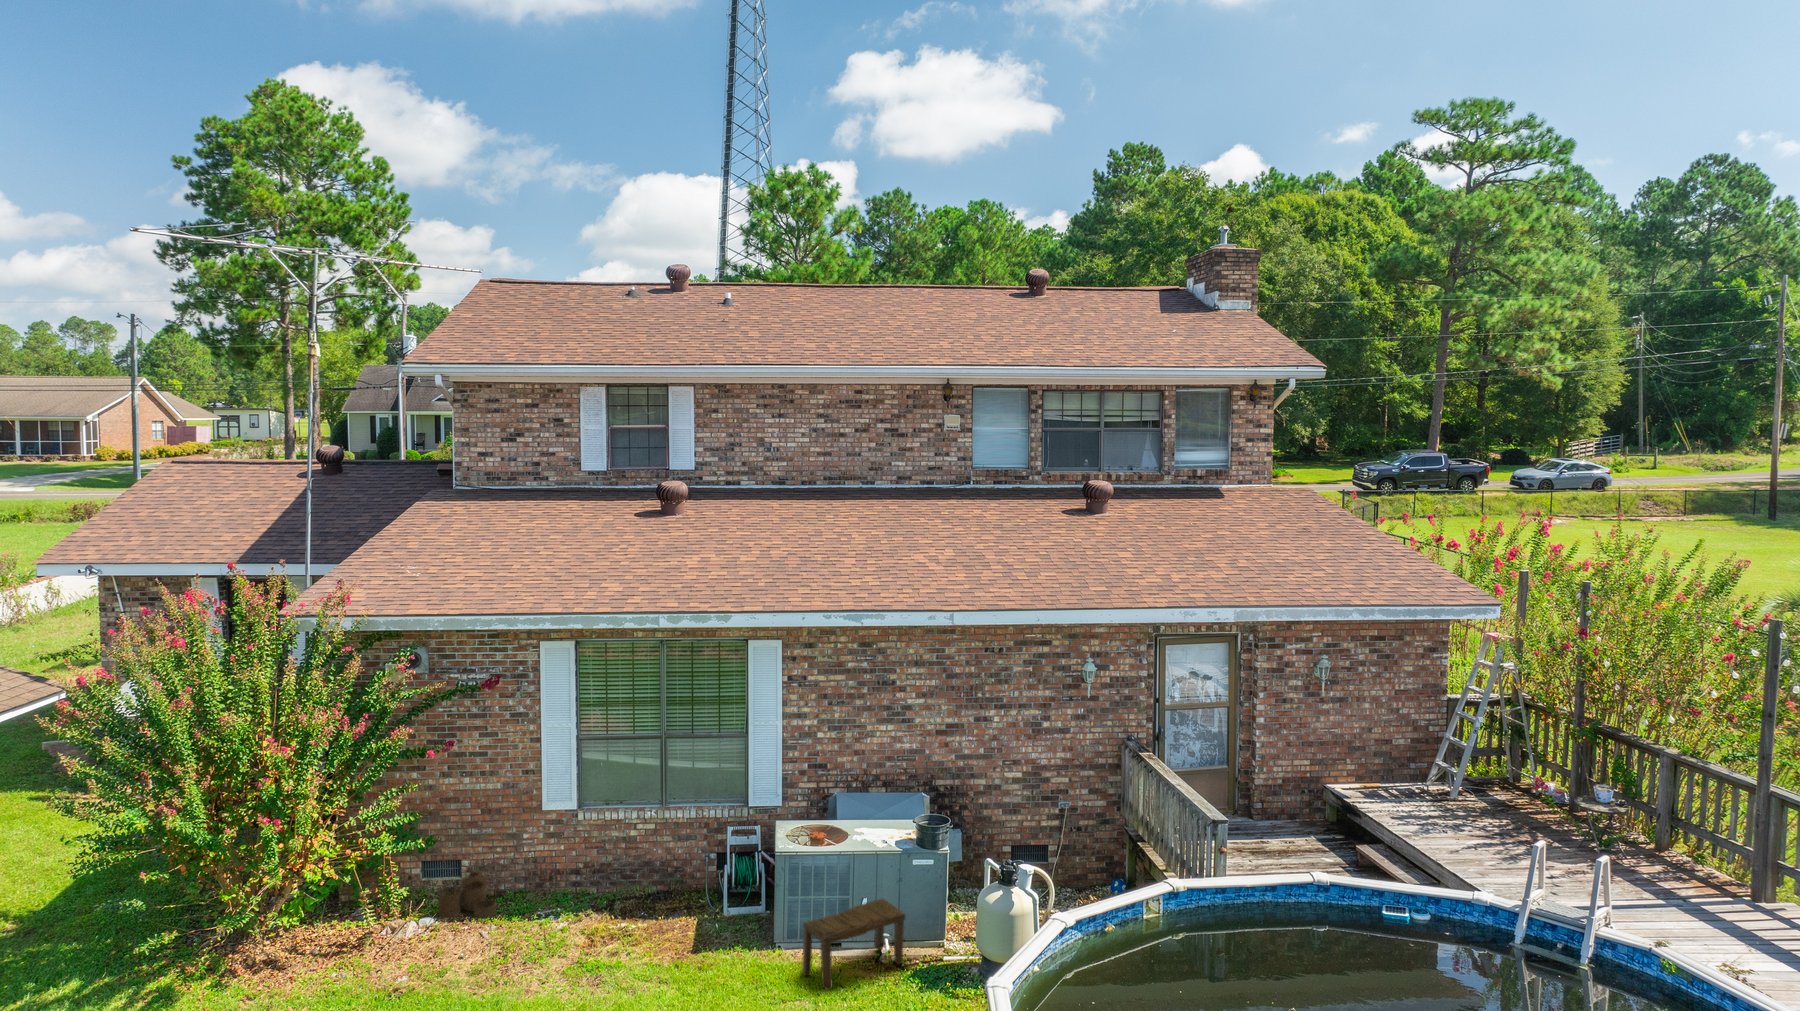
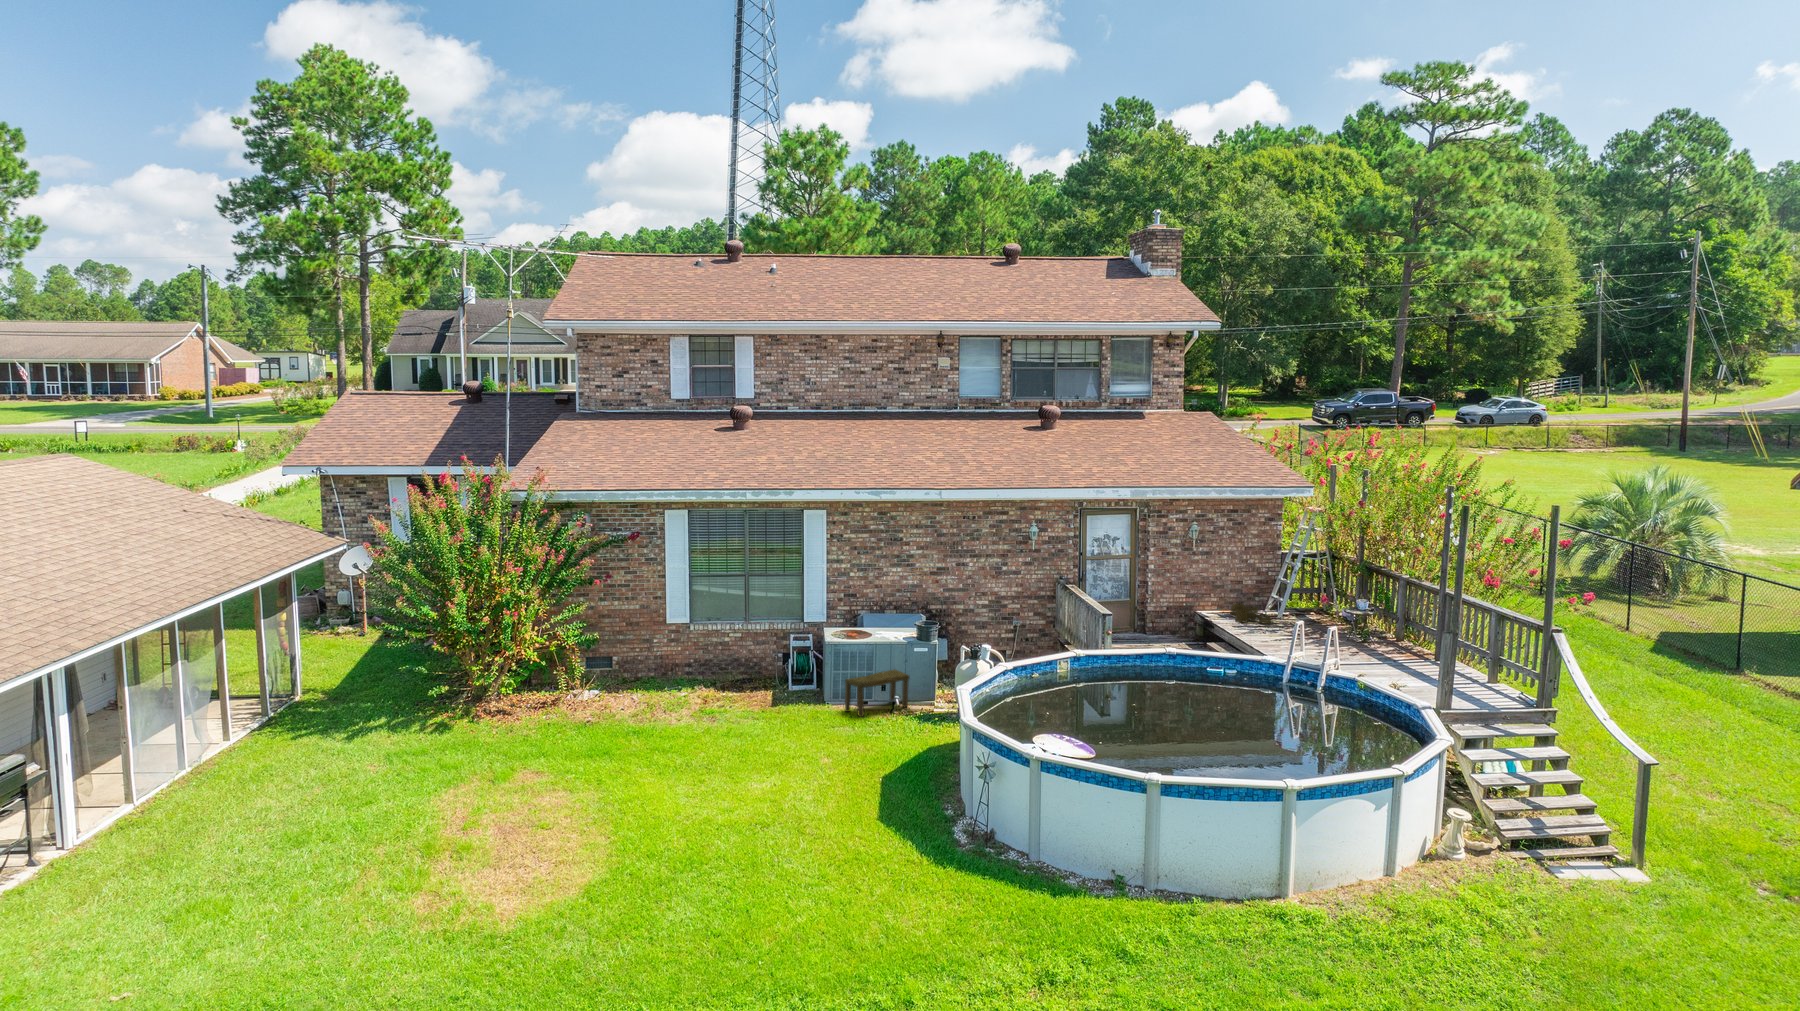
woven basket: present [438,872,496,919] -> present [1230,602,1271,624]

